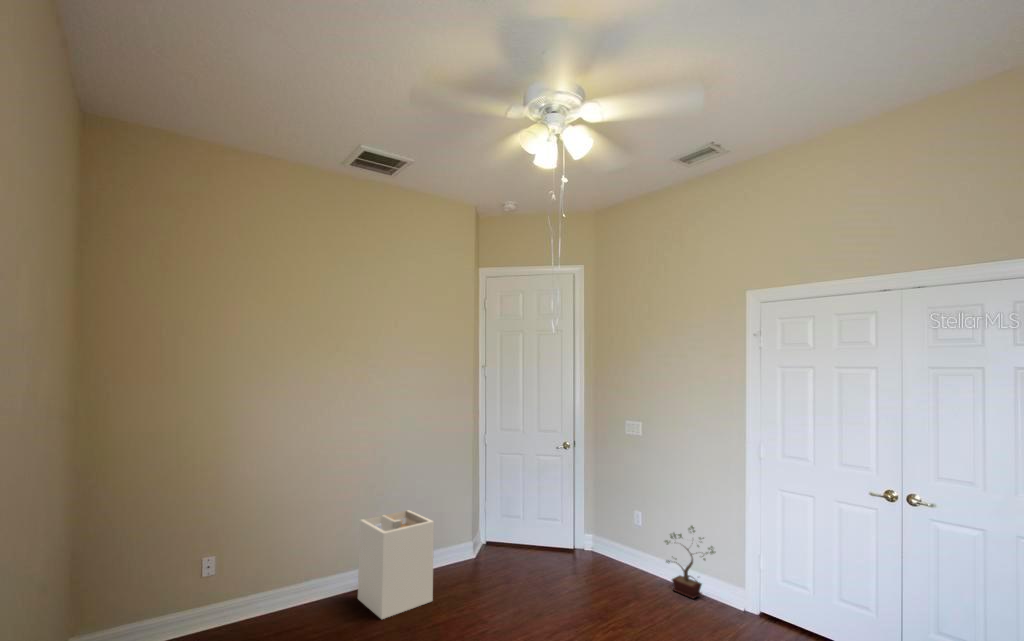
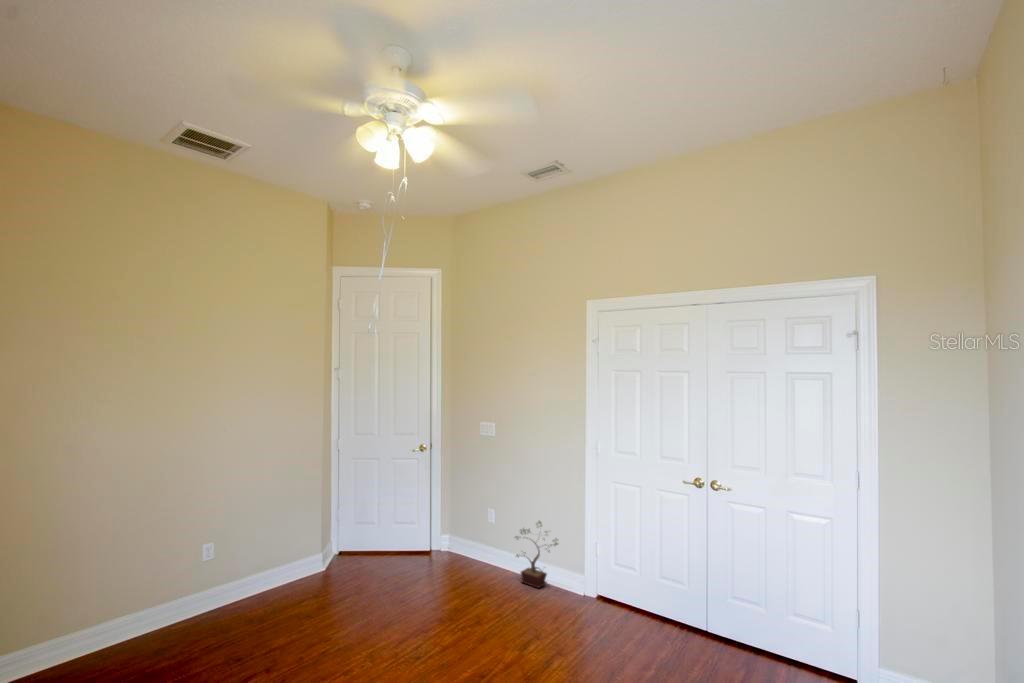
laundry hamper: present [358,510,434,619] -> none [184,528,275,649]

